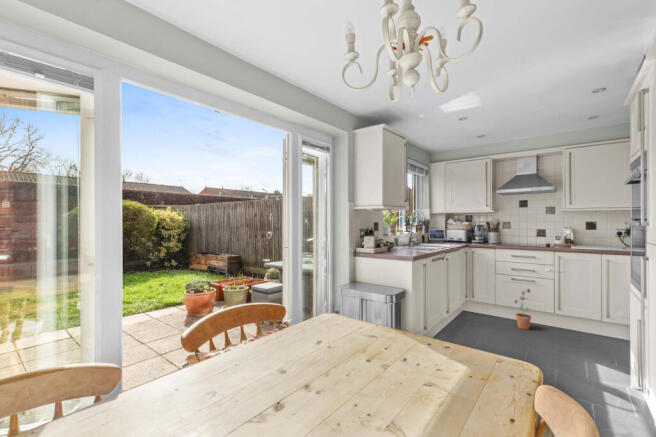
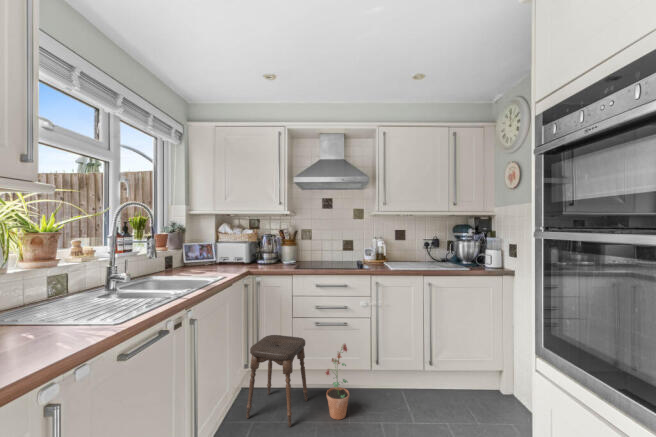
stool: none [467,281,505,325] -> present [246,335,308,427]

